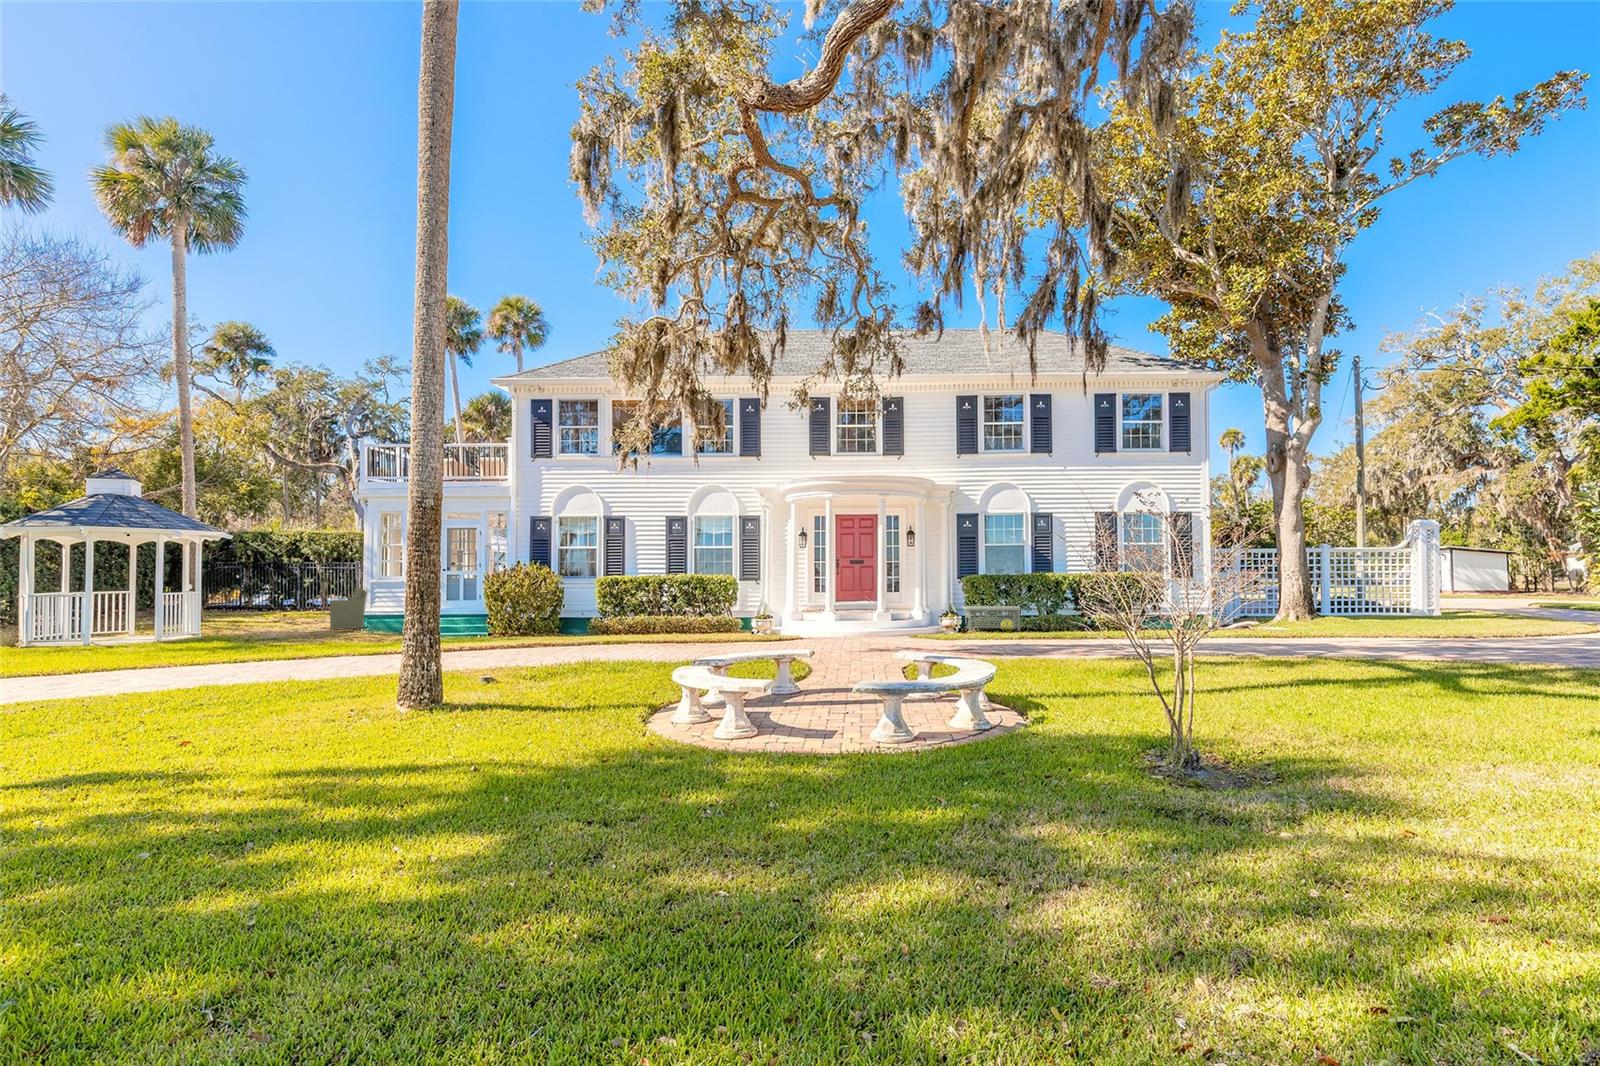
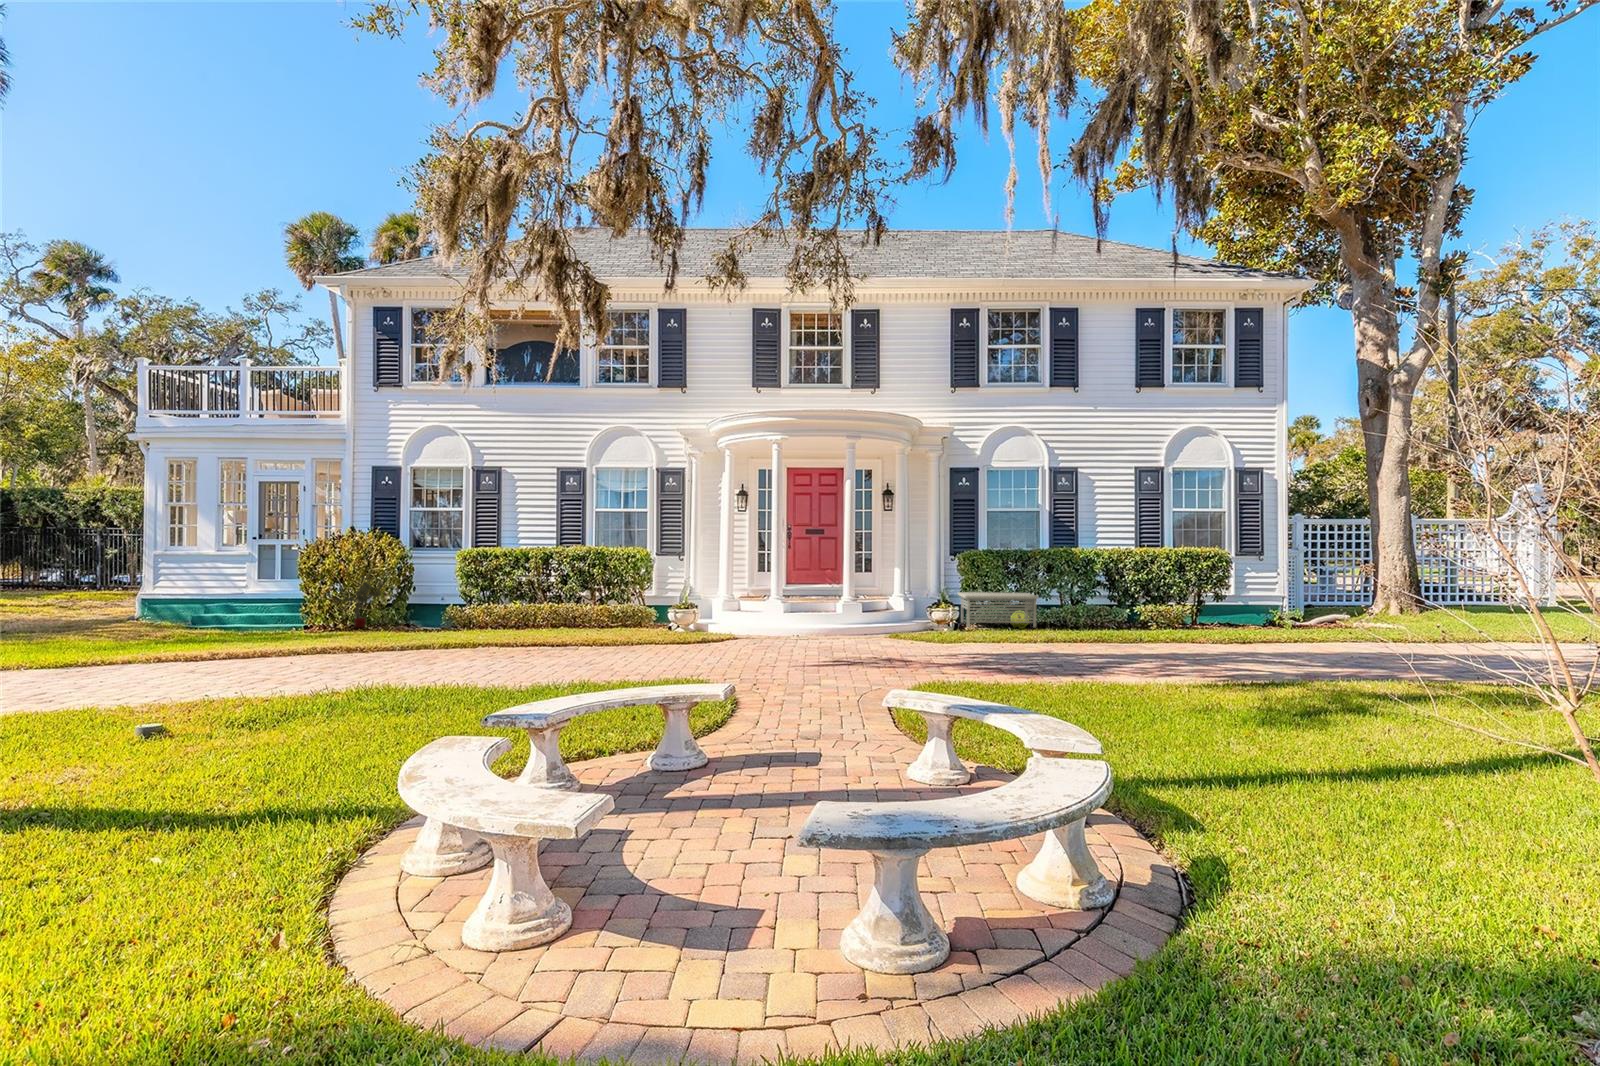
chair: present [330,588,367,630] -> none [78,562,137,622]
potted tree: none [517,595,550,633] -> present [336,576,384,628]

